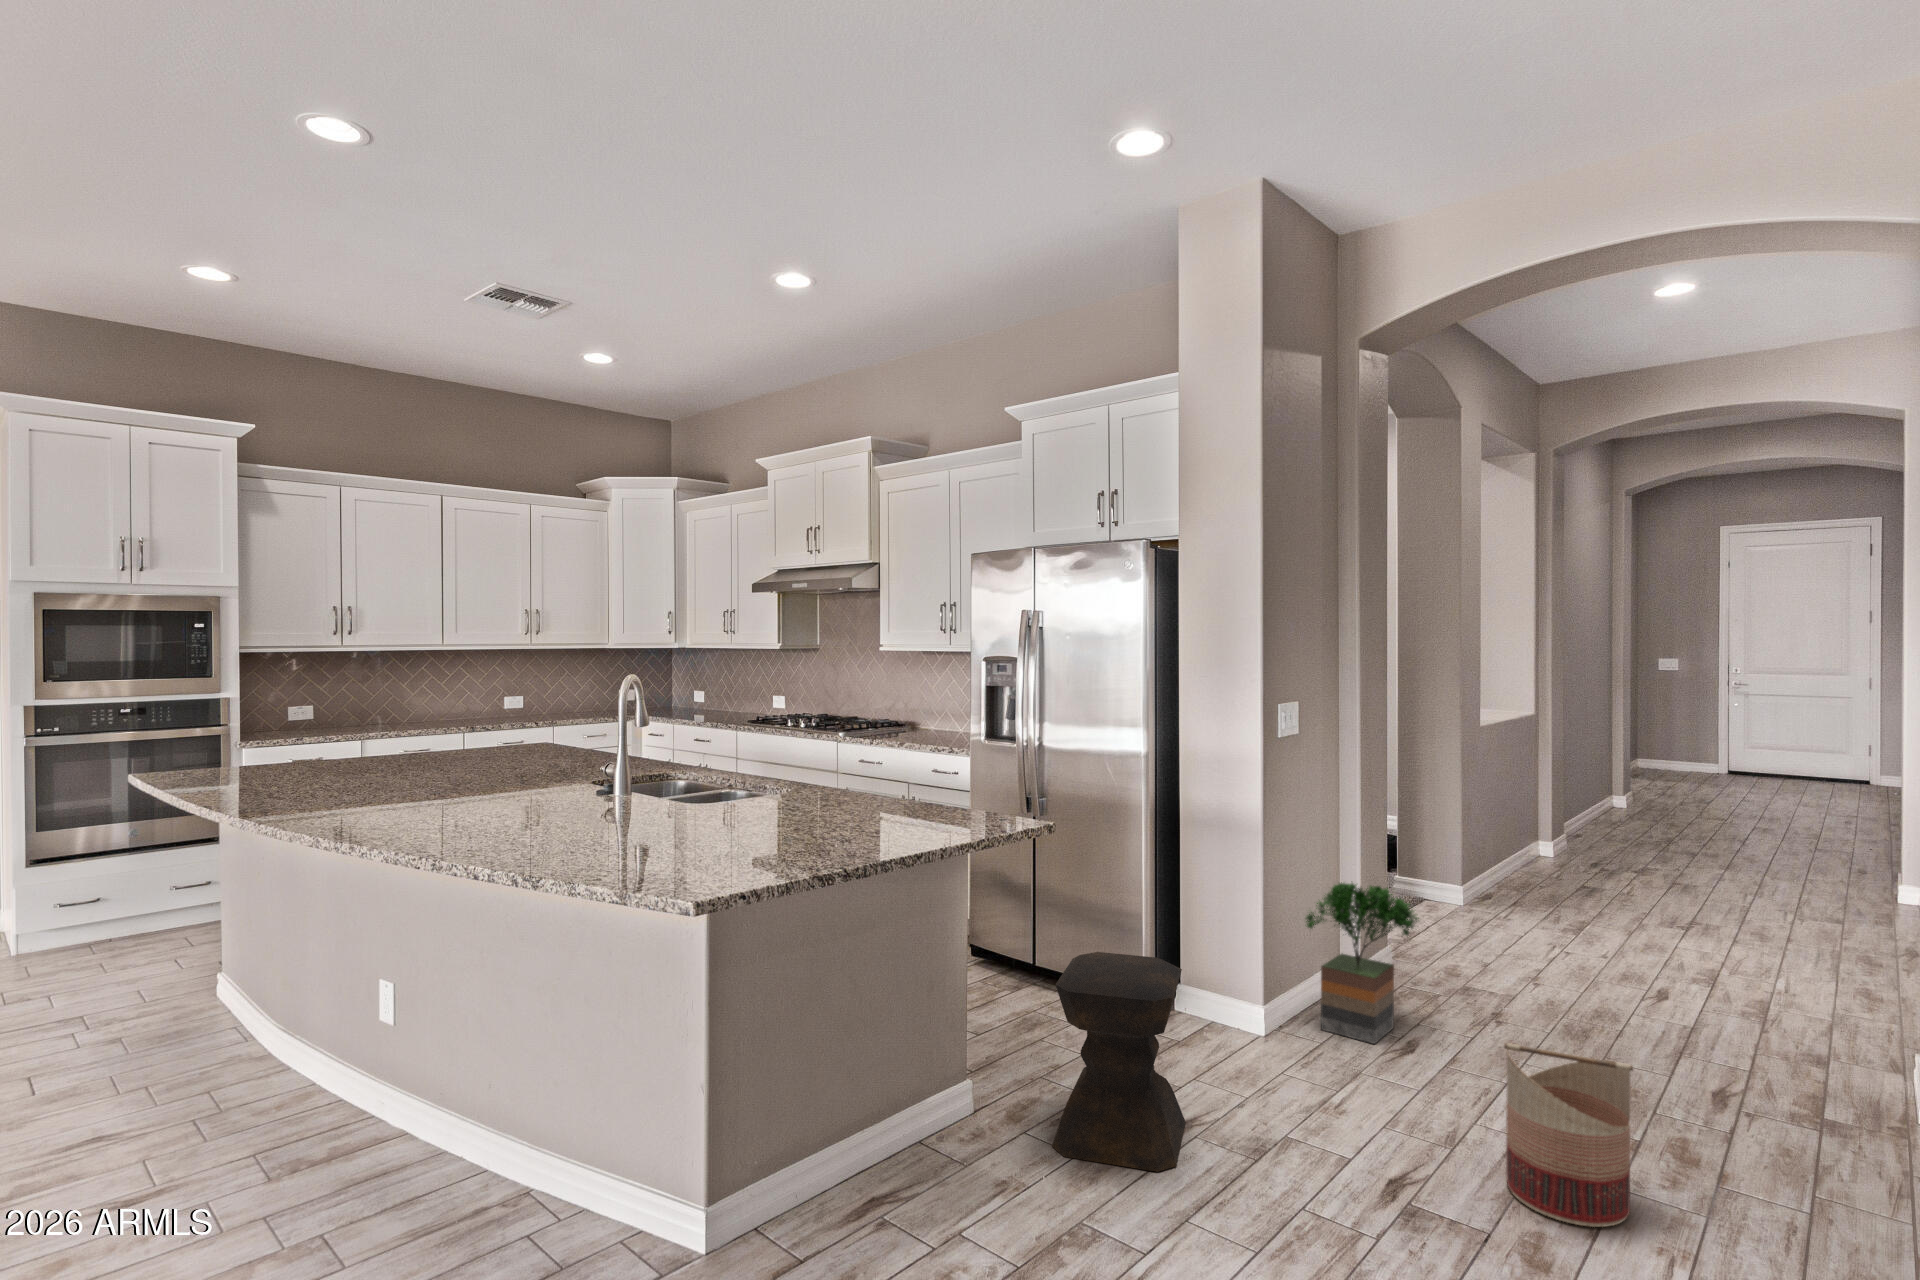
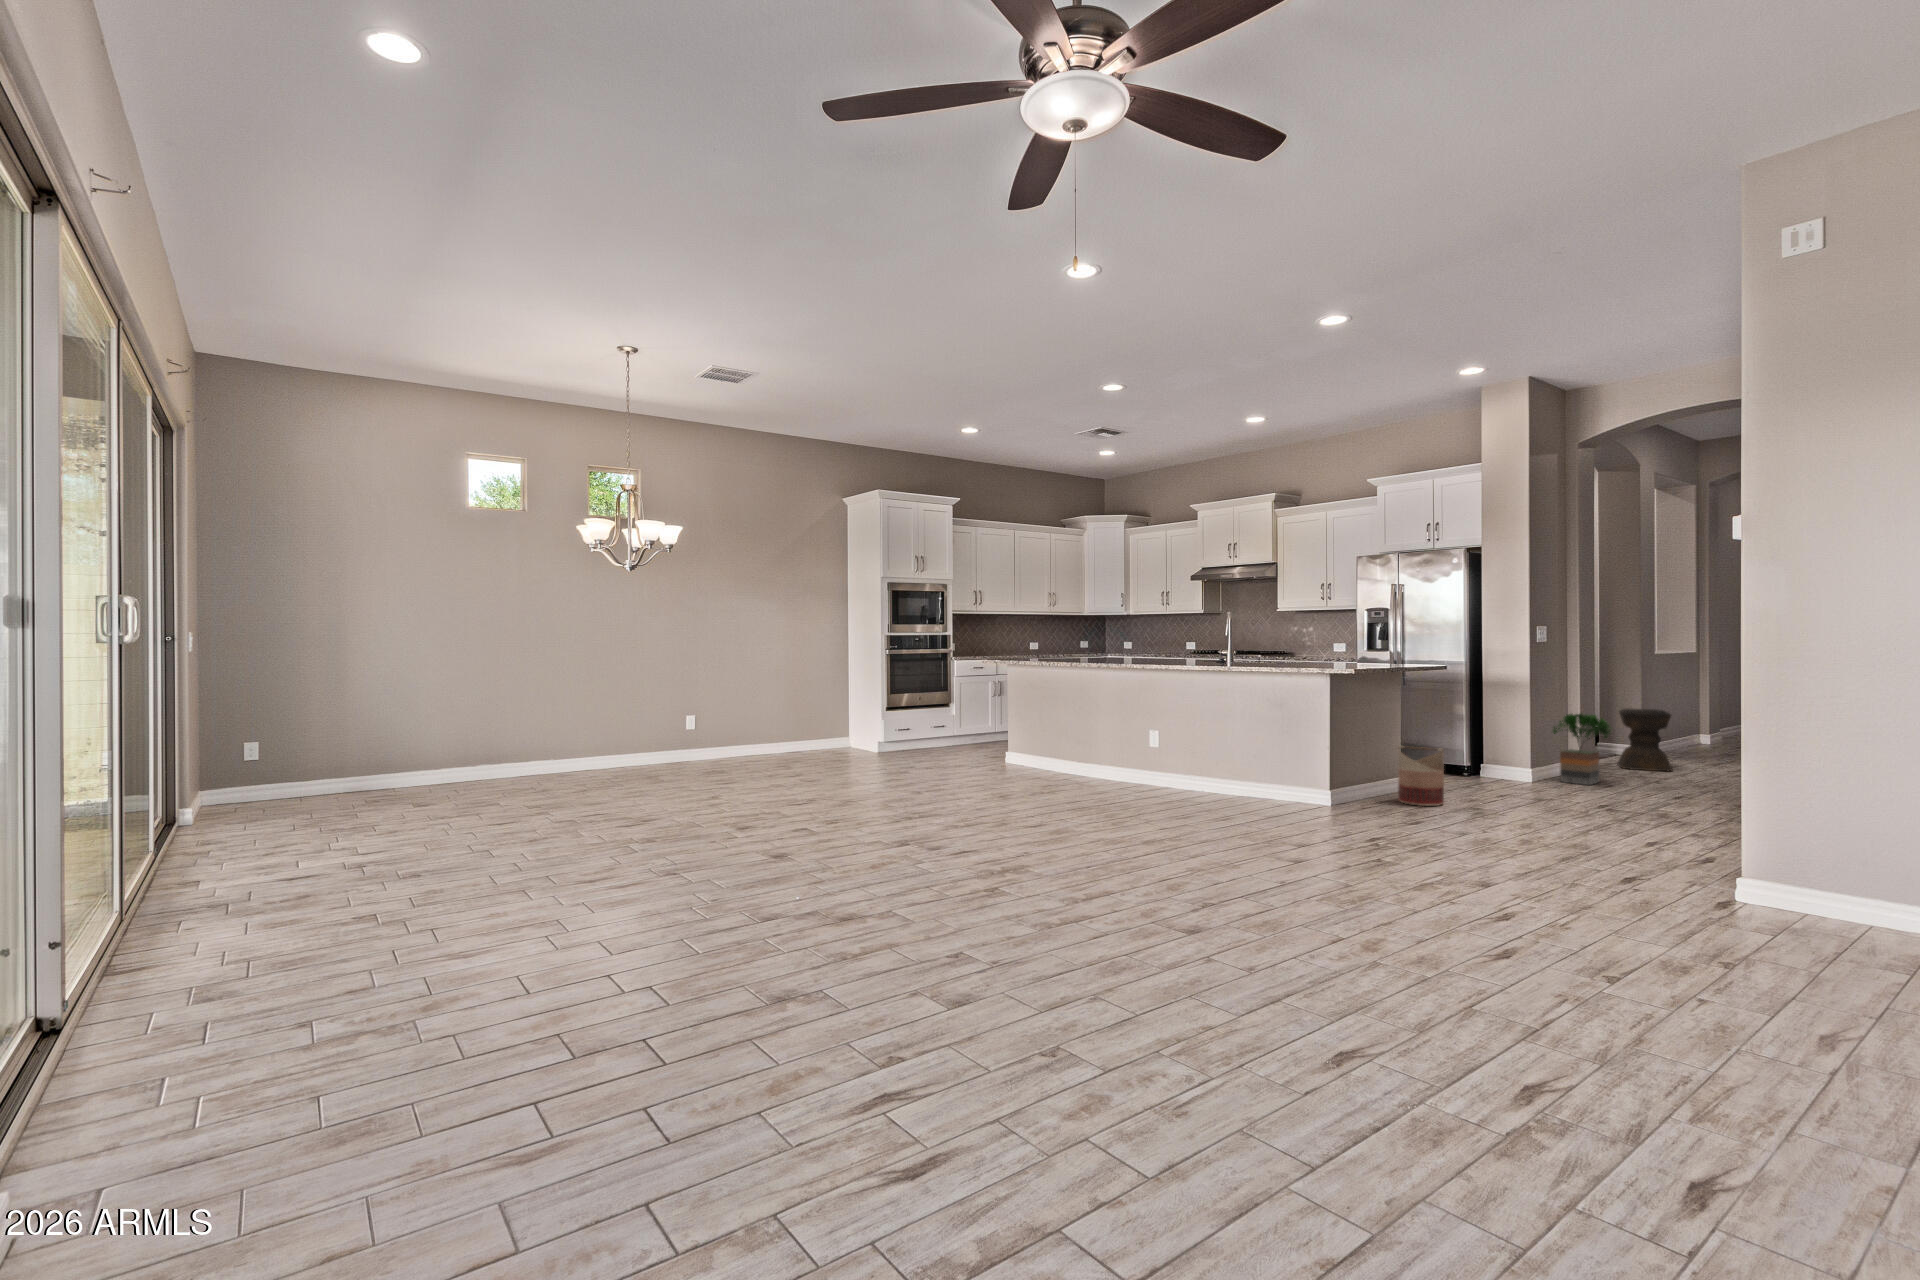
stool: present [1052,952,1186,1172] -> present [1618,709,1672,771]
basket: present [1504,1043,1633,1227] -> present [1398,746,1444,806]

